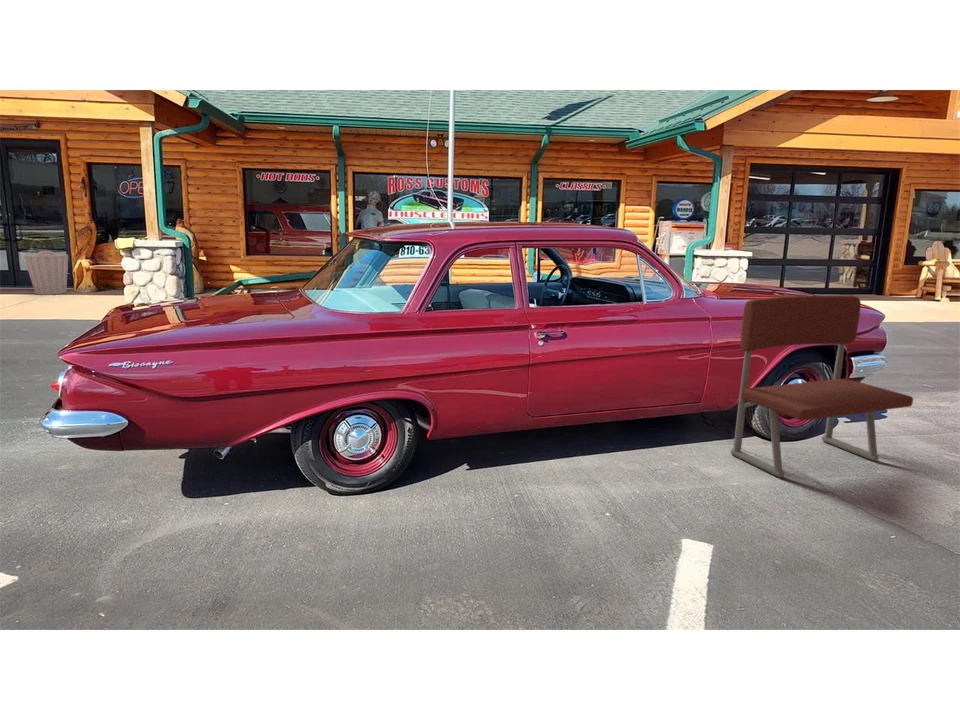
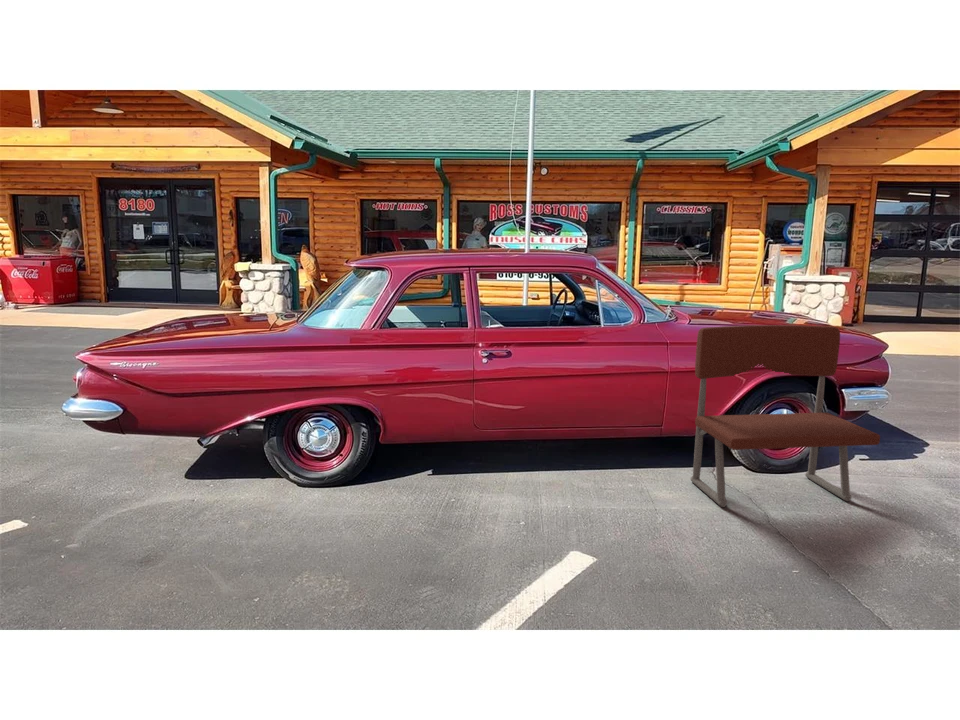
trash can: present [24,251,68,295] -> none [184,272,218,309]

